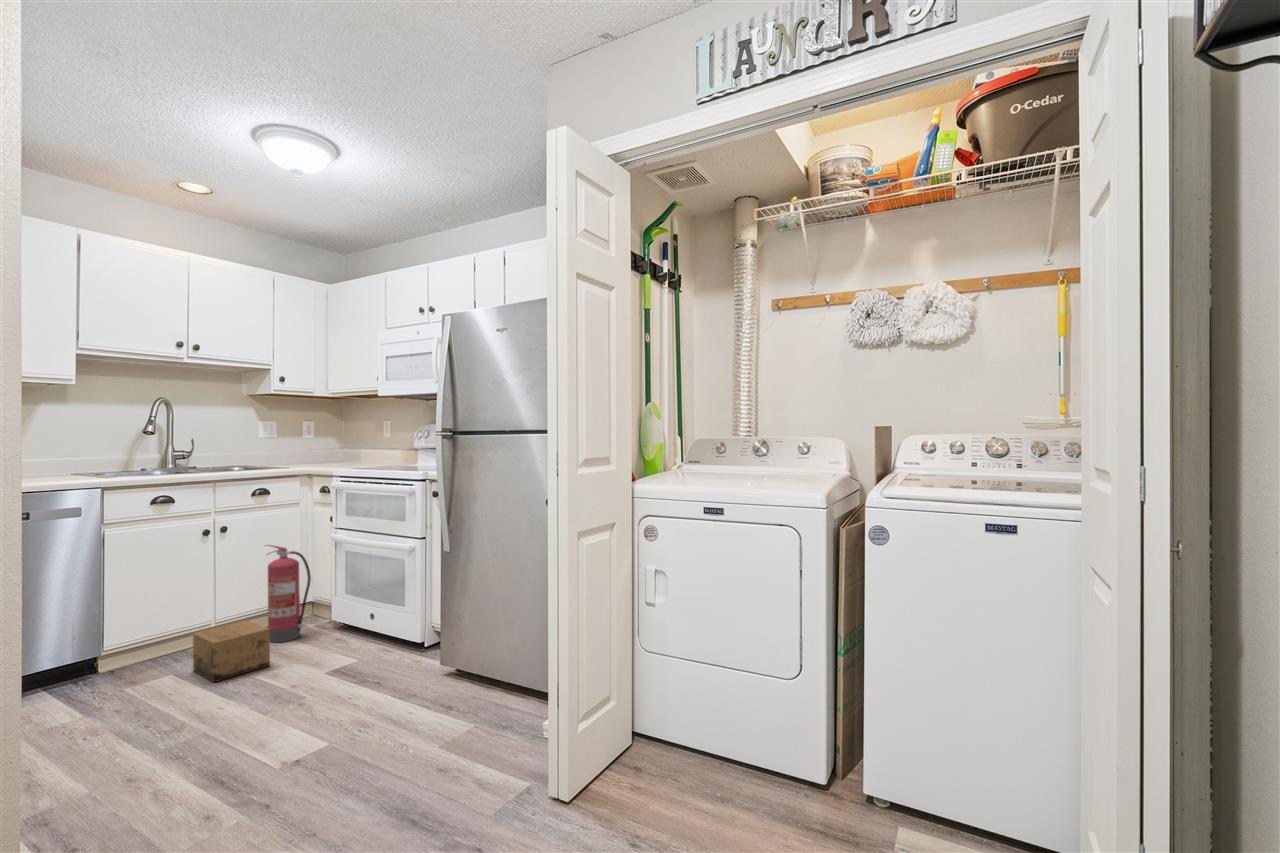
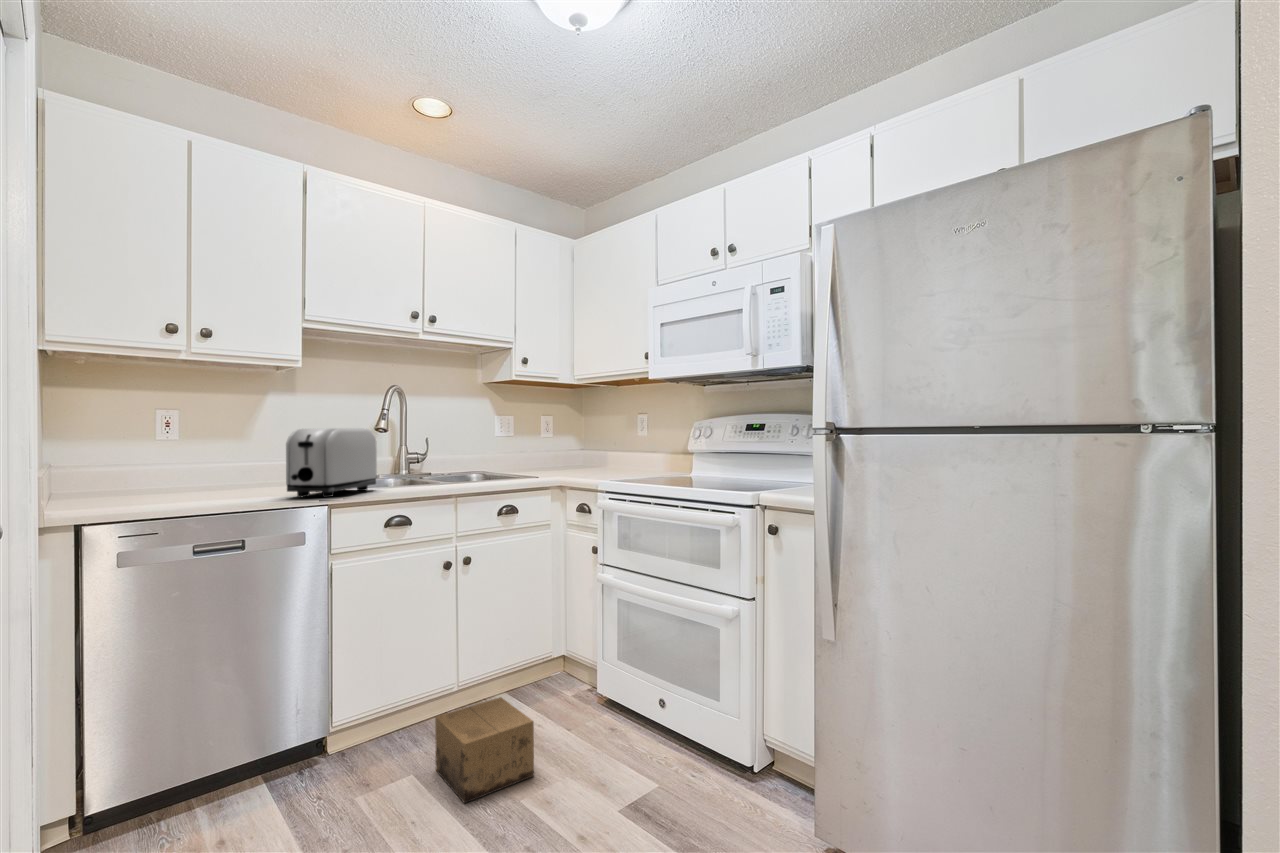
toaster: none [67,432,145,482] -> present [286,428,377,497]
fire extinguisher: present [266,545,311,642] -> none [515,584,574,724]

